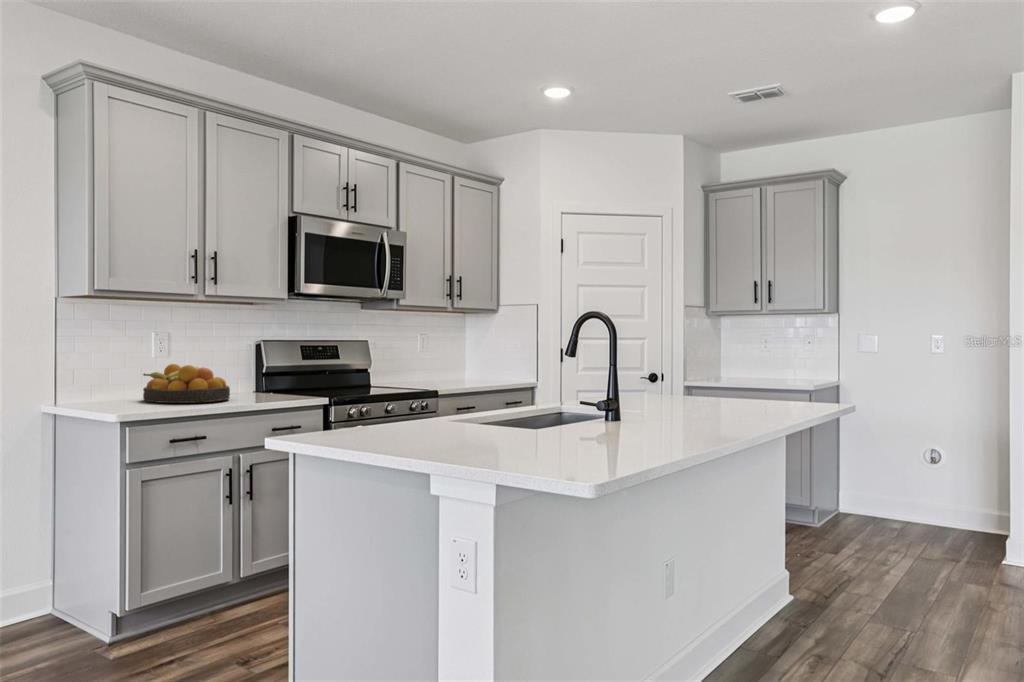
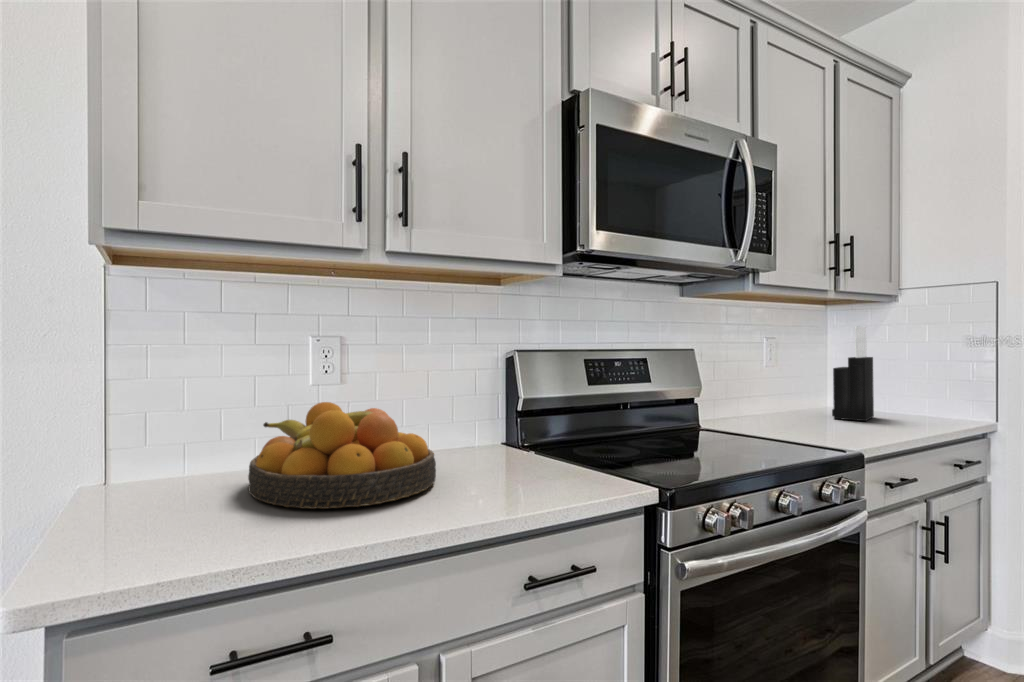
knife block: none [454,328,480,383] -> present [832,326,874,421]

